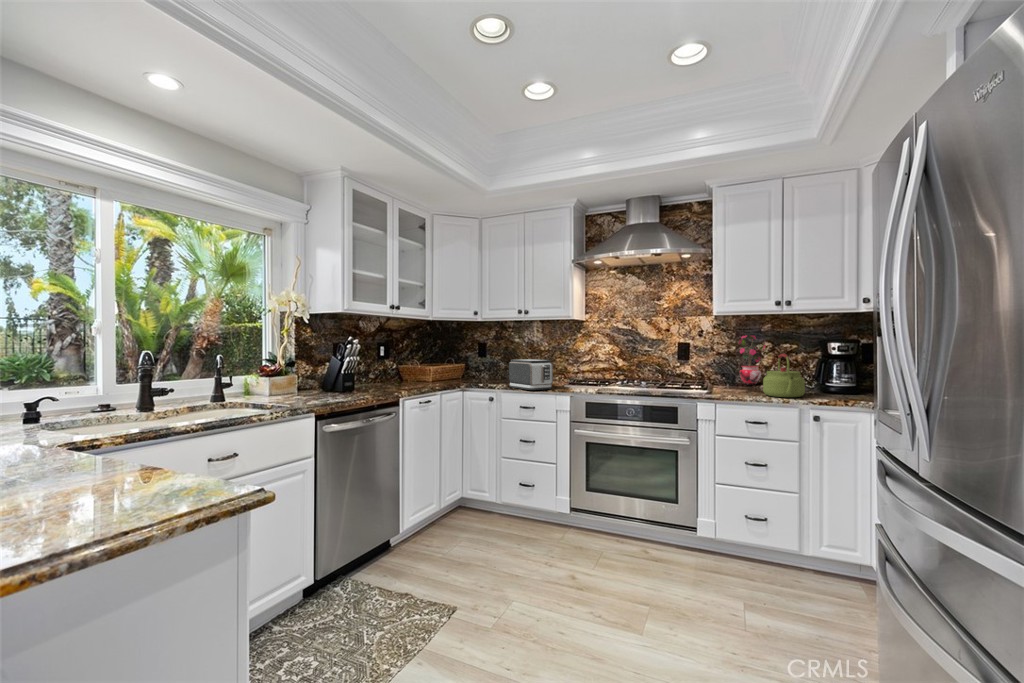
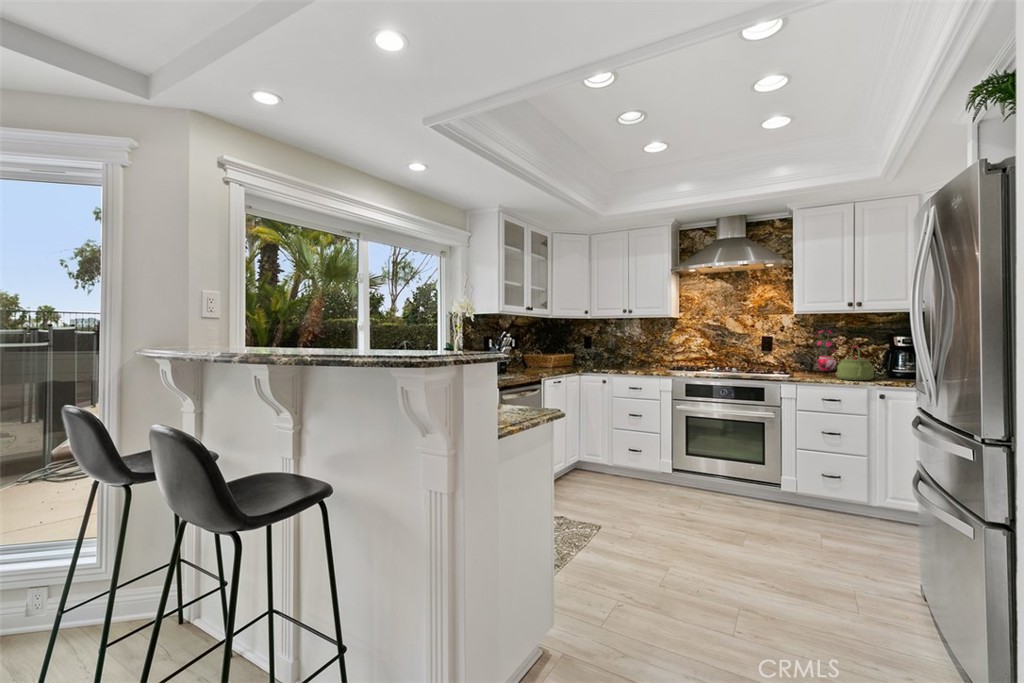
toaster: present [509,359,553,390] -> none [618,350,655,374]

